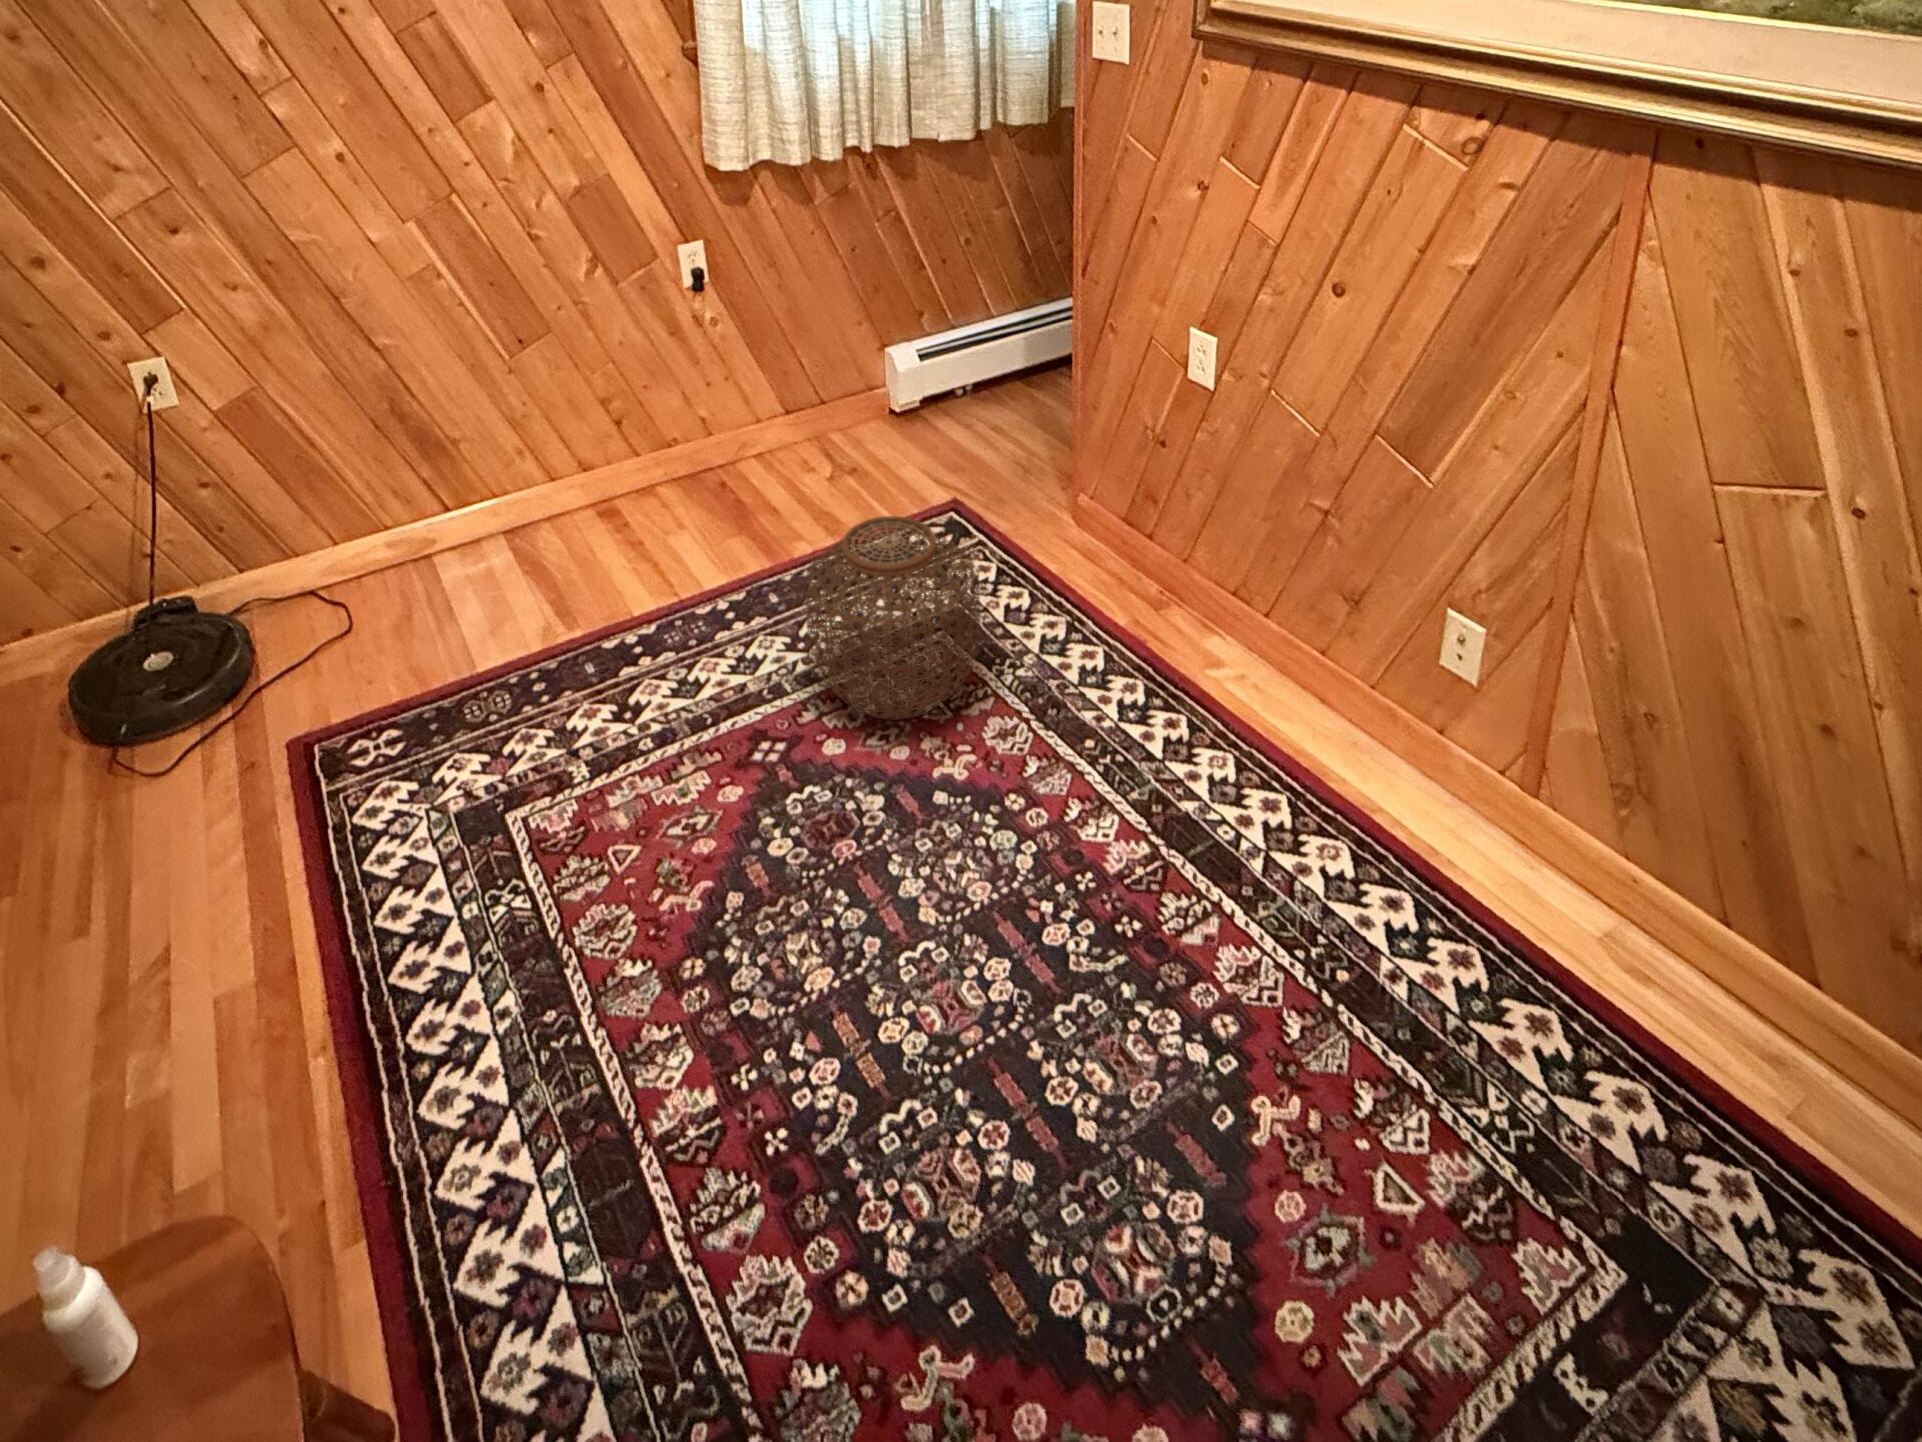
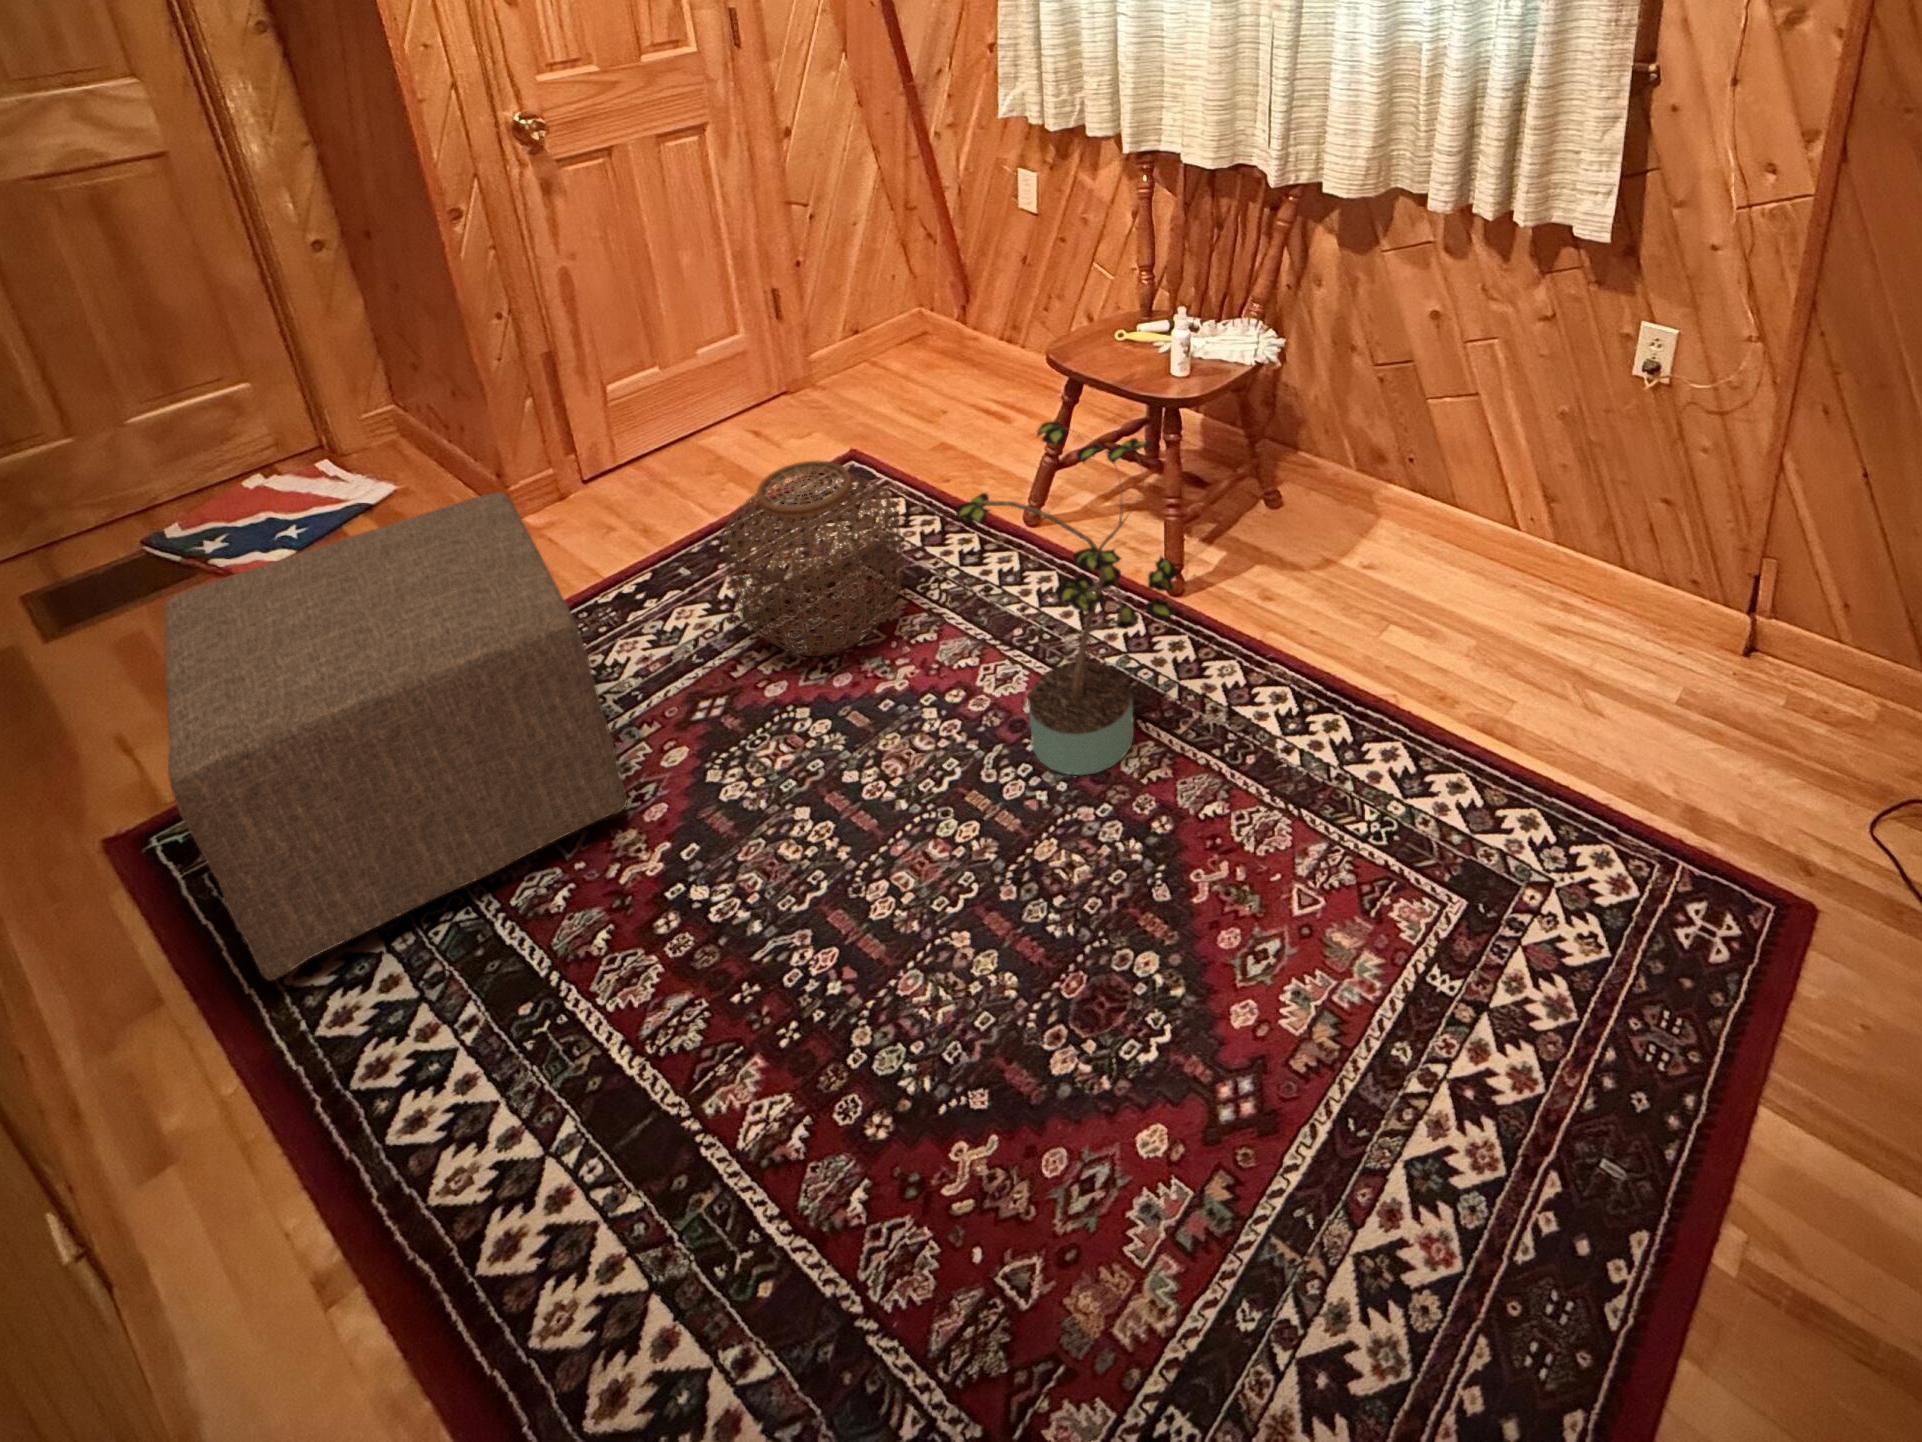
ottoman: none [302,498,677,918] -> present [164,493,628,981]
potted plant: none [1028,527,1278,938] -> present [956,421,1178,775]

